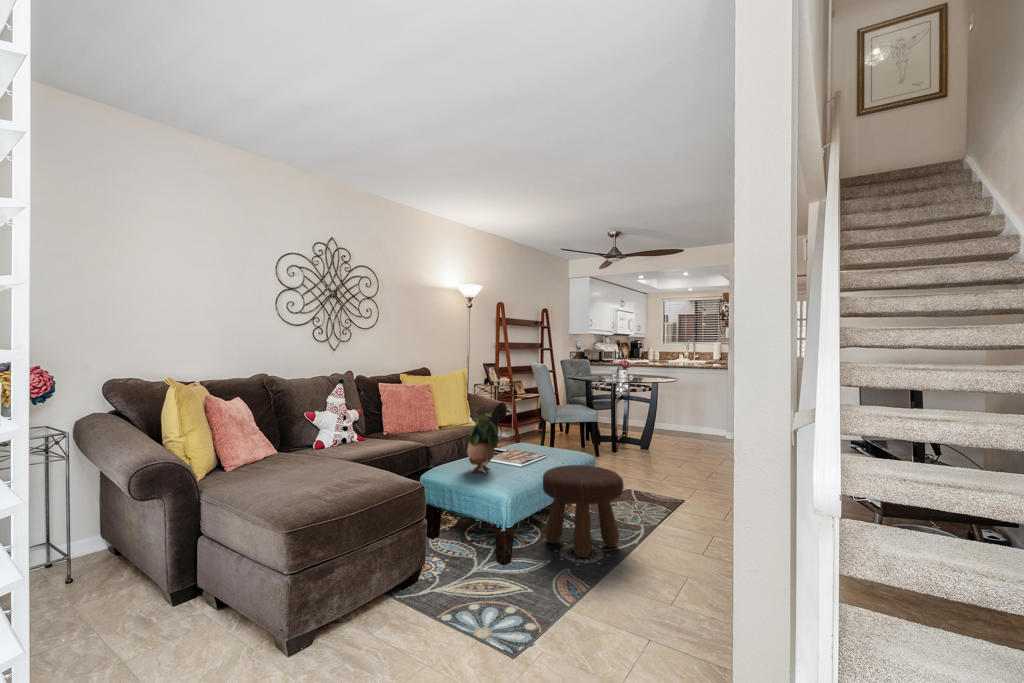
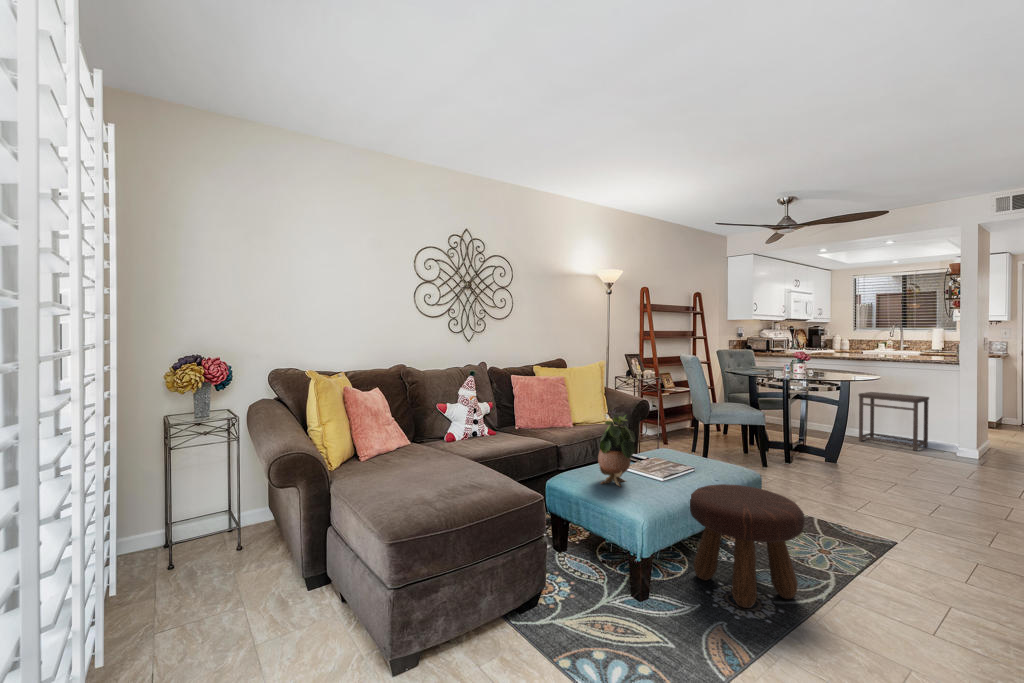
side table: none [666,393,713,438] -> present [859,392,929,450]

